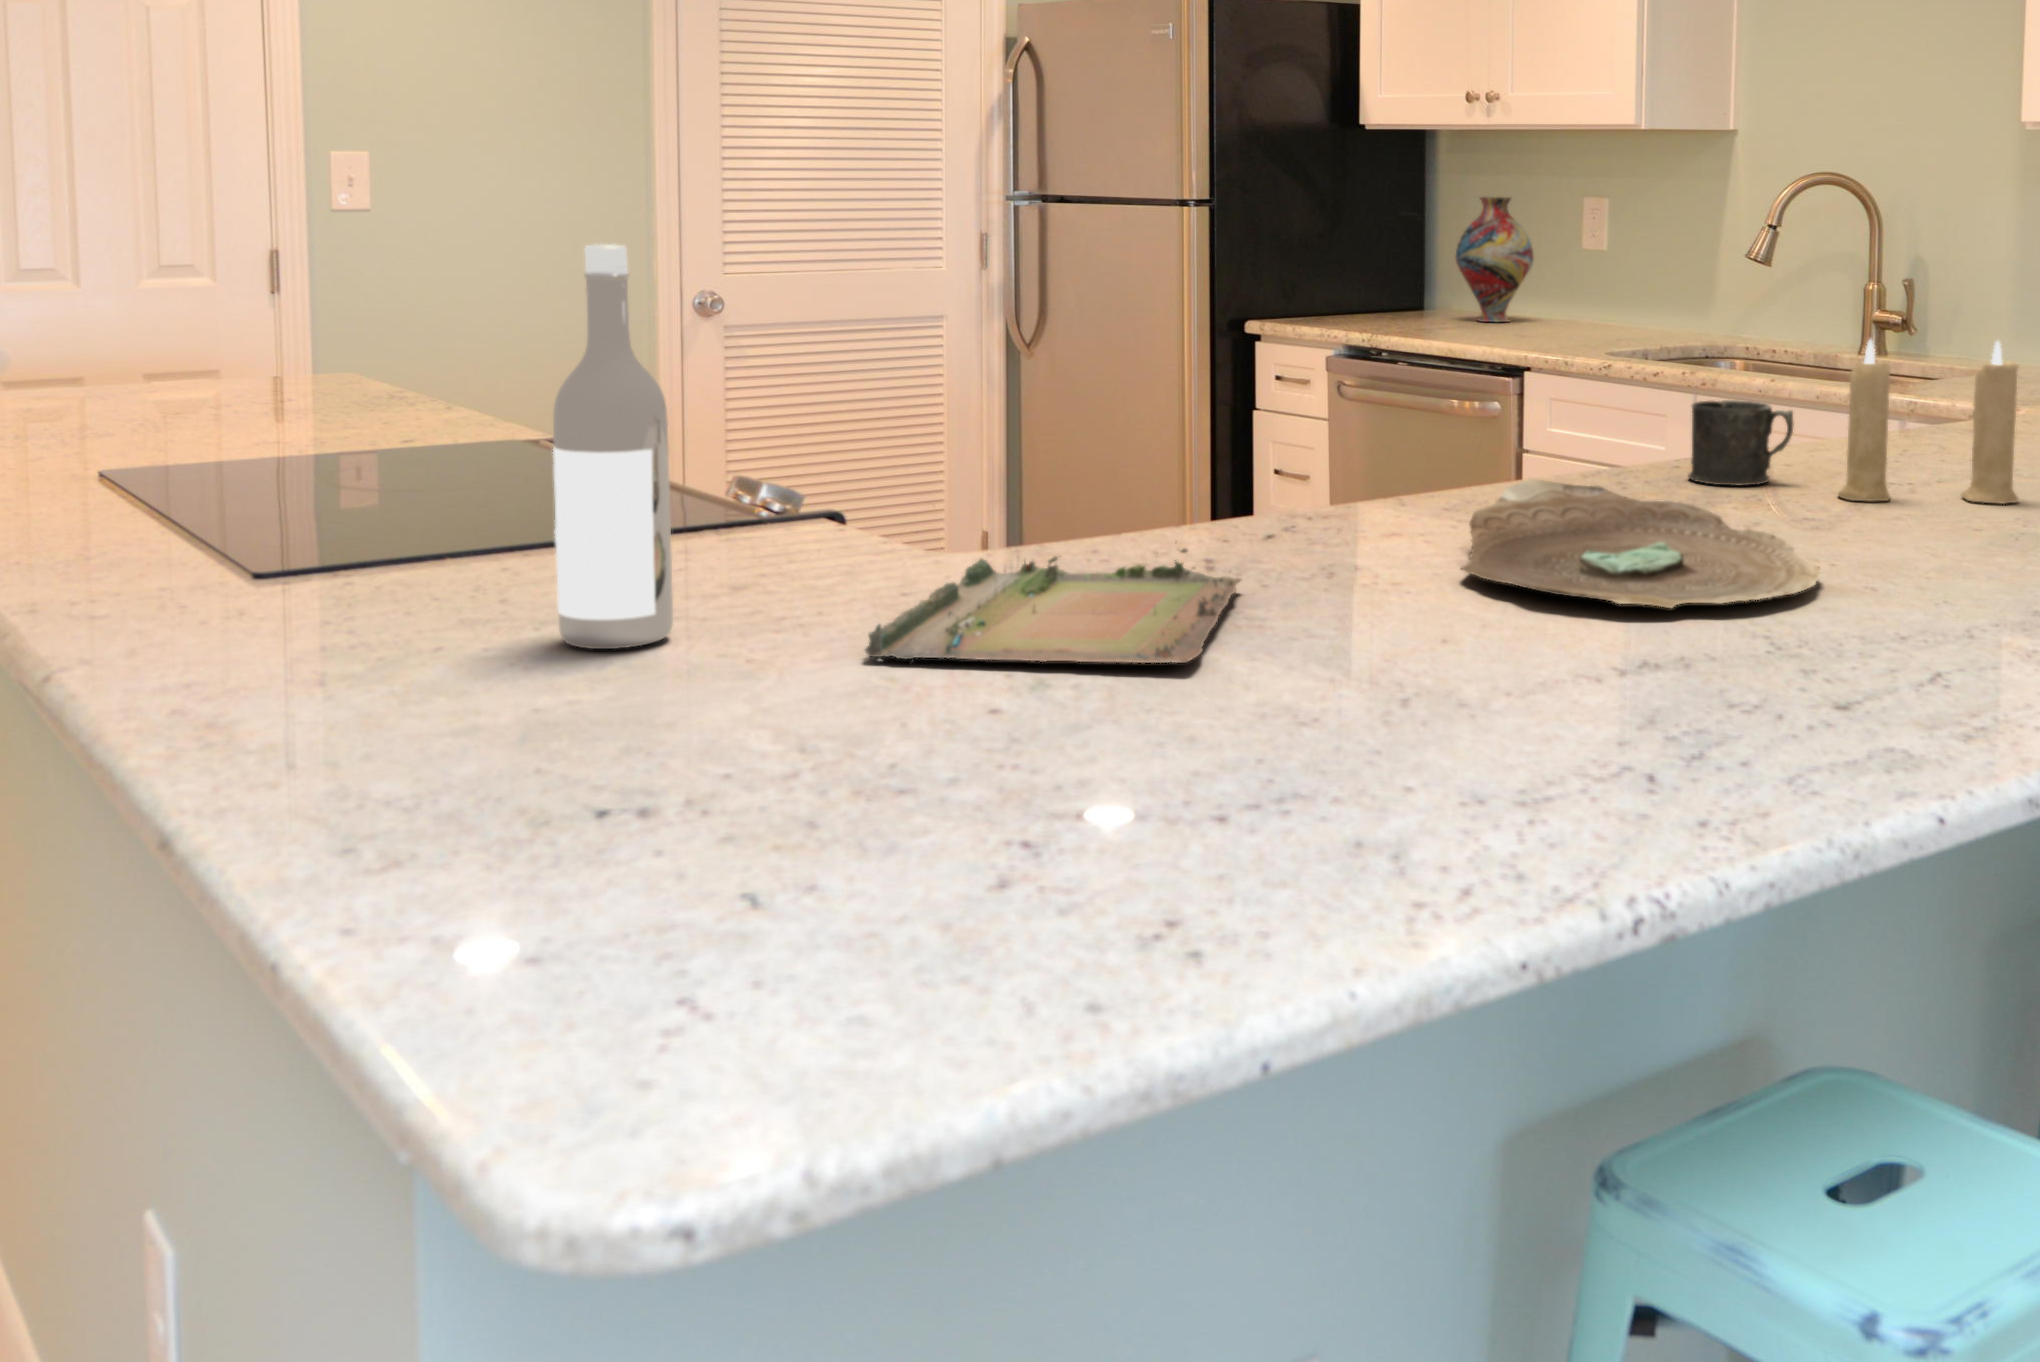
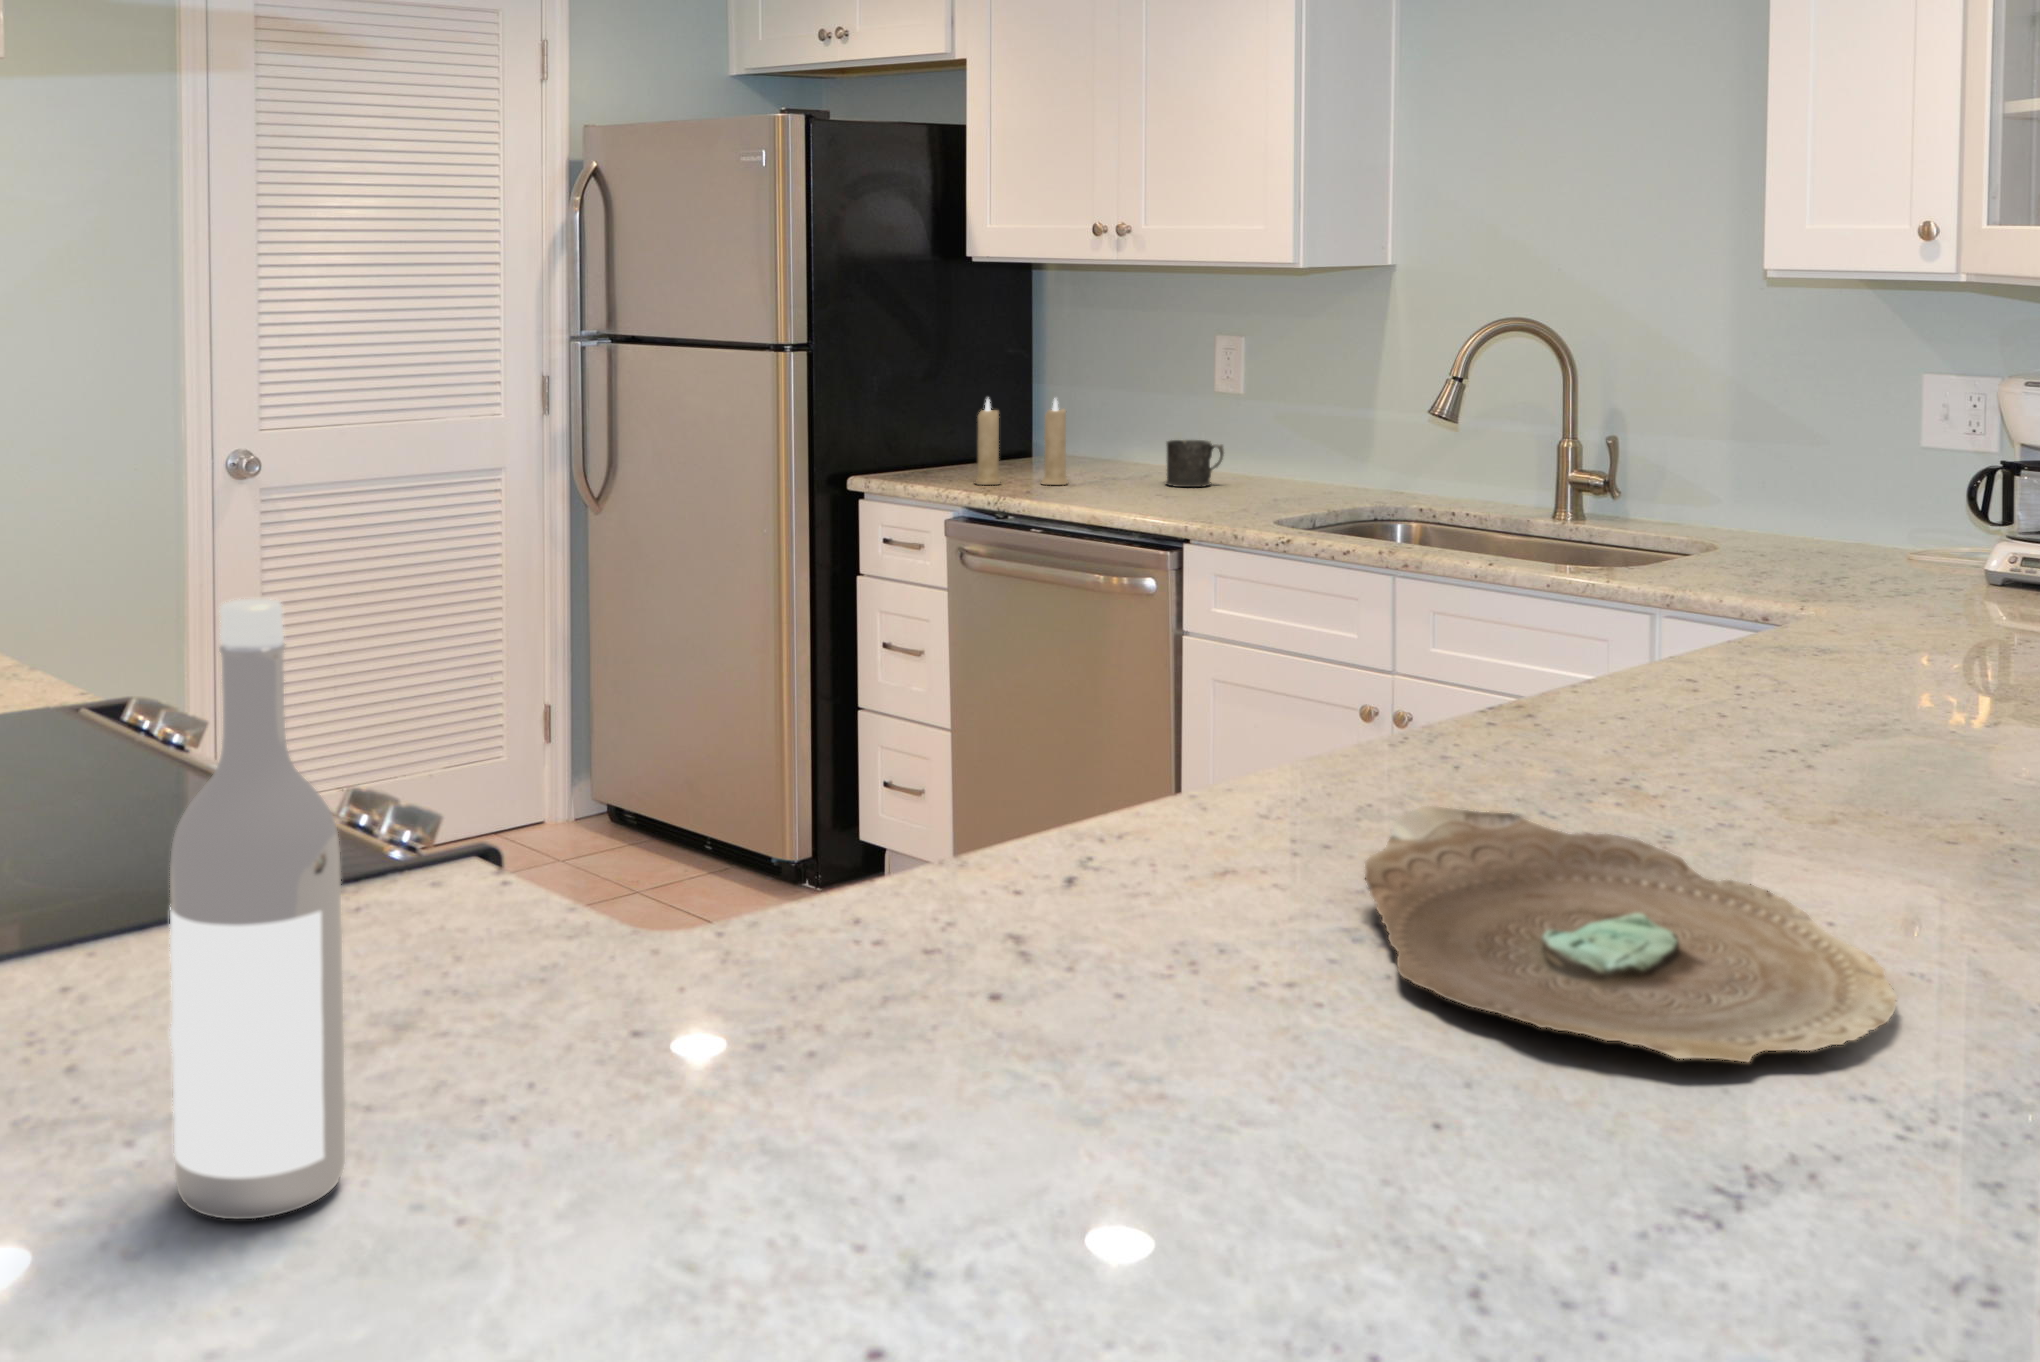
vase: present [1456,197,1533,322] -> none [1076,335,1162,474]
candle: present [1838,340,2018,504] -> present [975,399,1068,485]
mug: present [1688,400,1794,486] -> present [1166,440,1224,487]
tray: present [865,549,1241,663] -> none [649,955,1159,1242]

